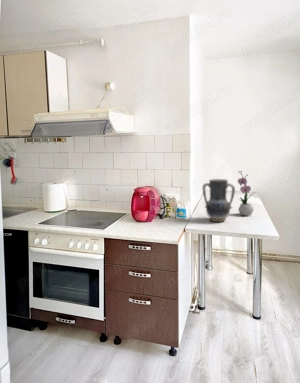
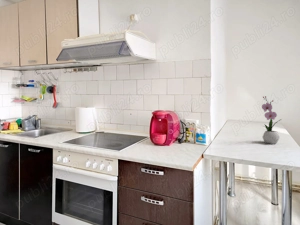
vase: present [203,179,235,222] -> none [223,104,259,149]

